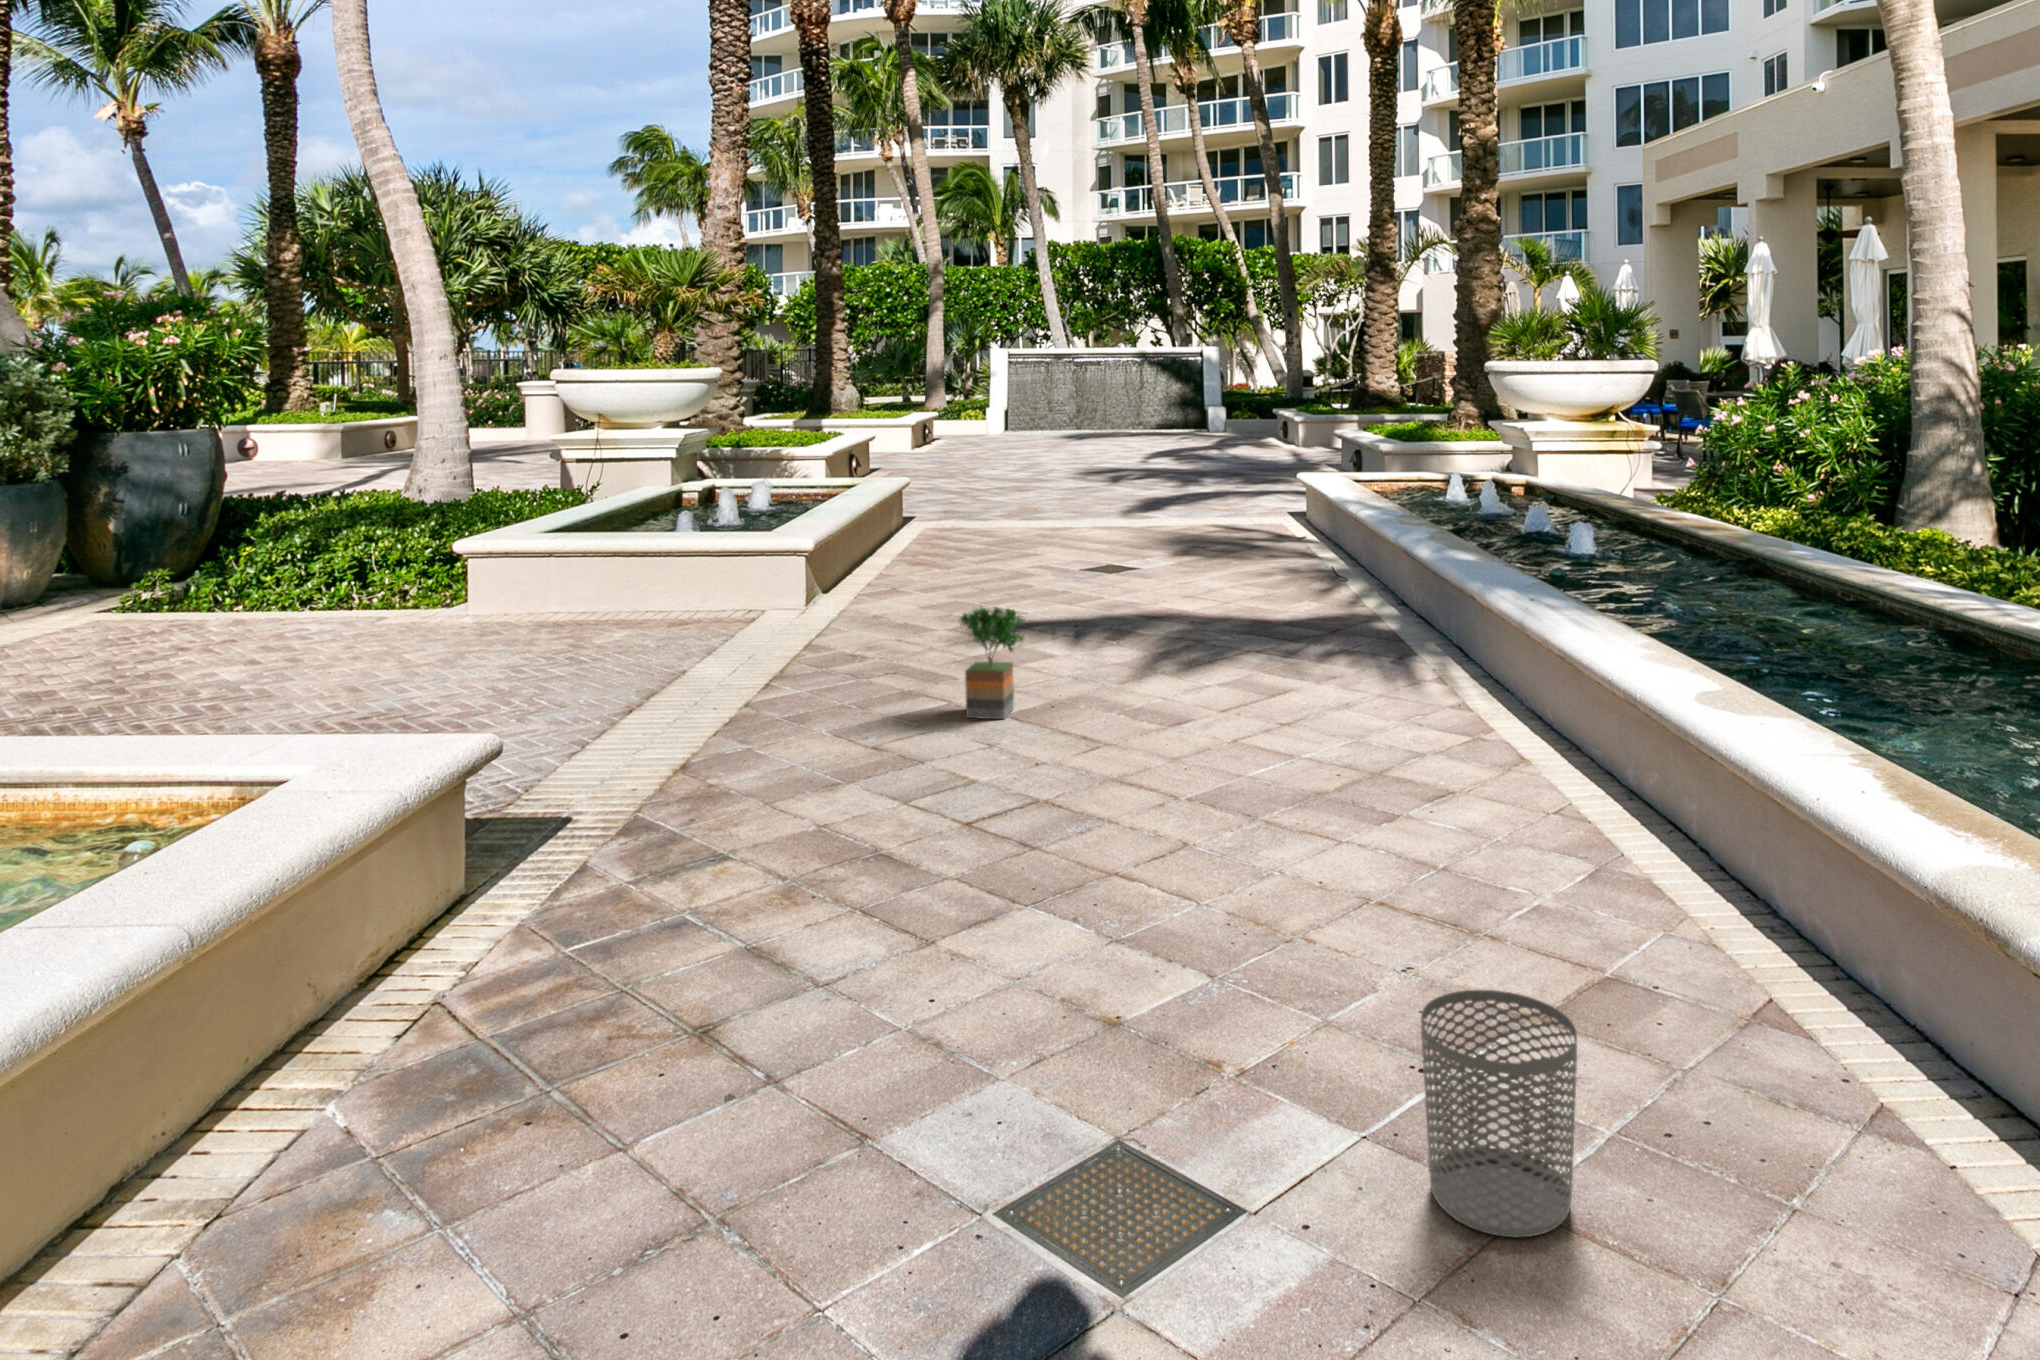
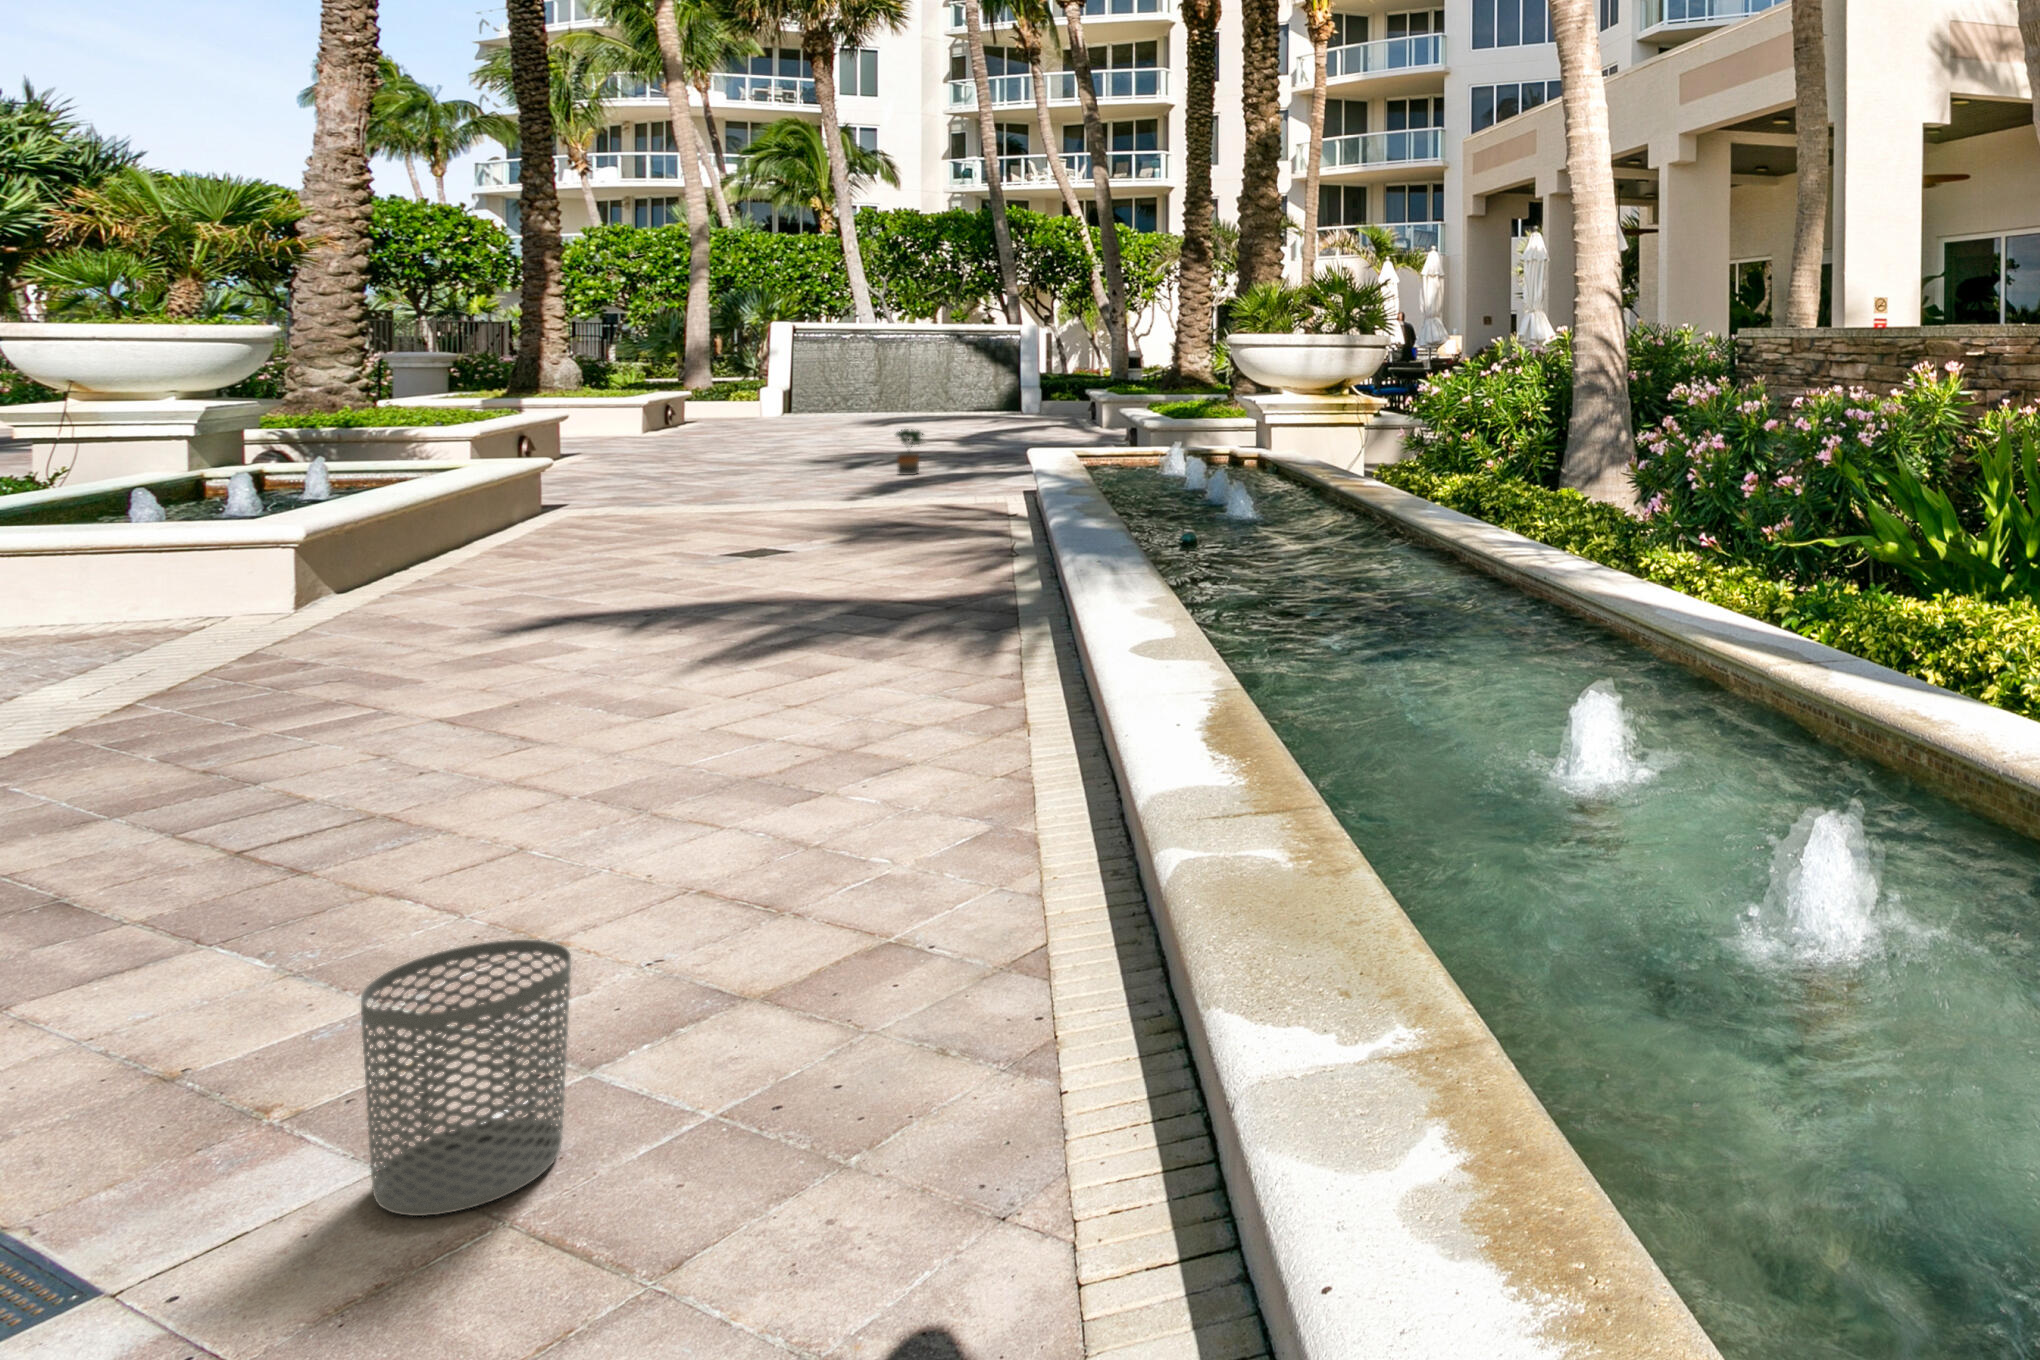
potted tree: present [959,607,1025,719] -> present [896,429,924,475]

